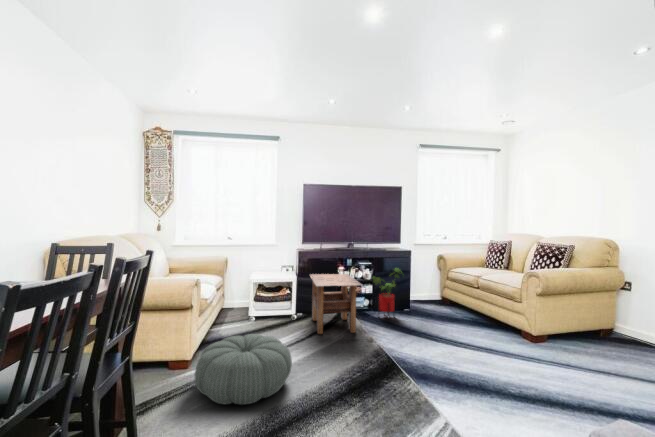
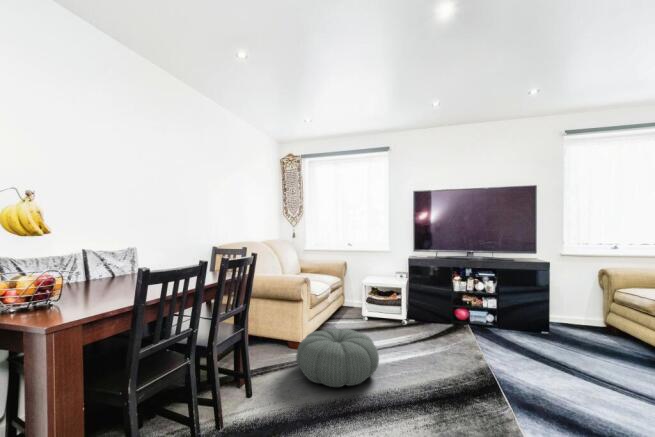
house plant: present [373,268,400,317] -> none [493,281,533,340]
side table: present [310,274,361,334] -> none [418,282,471,347]

